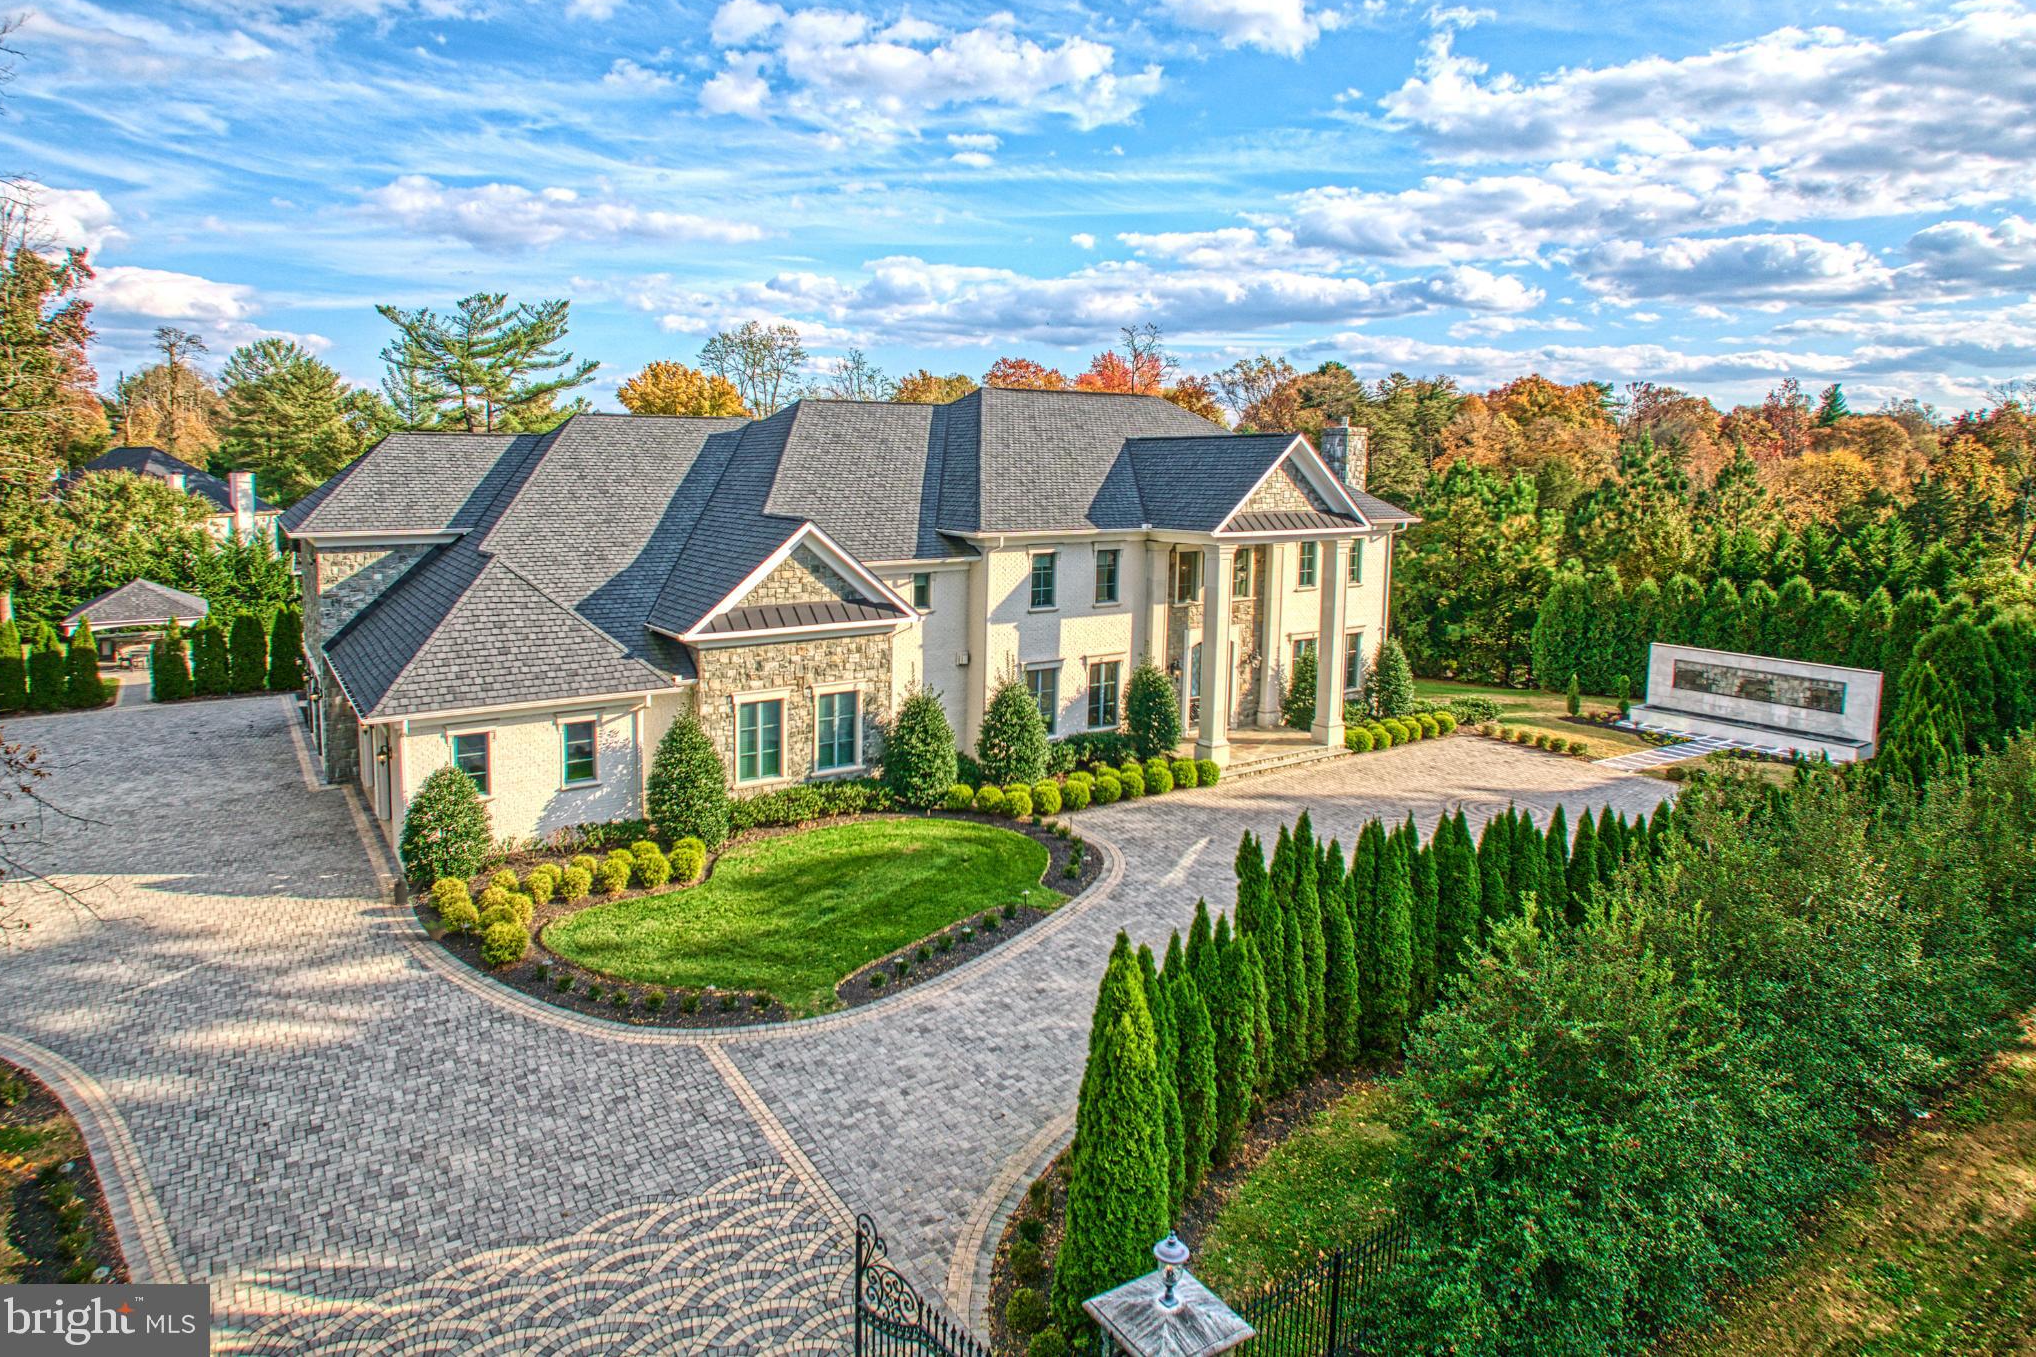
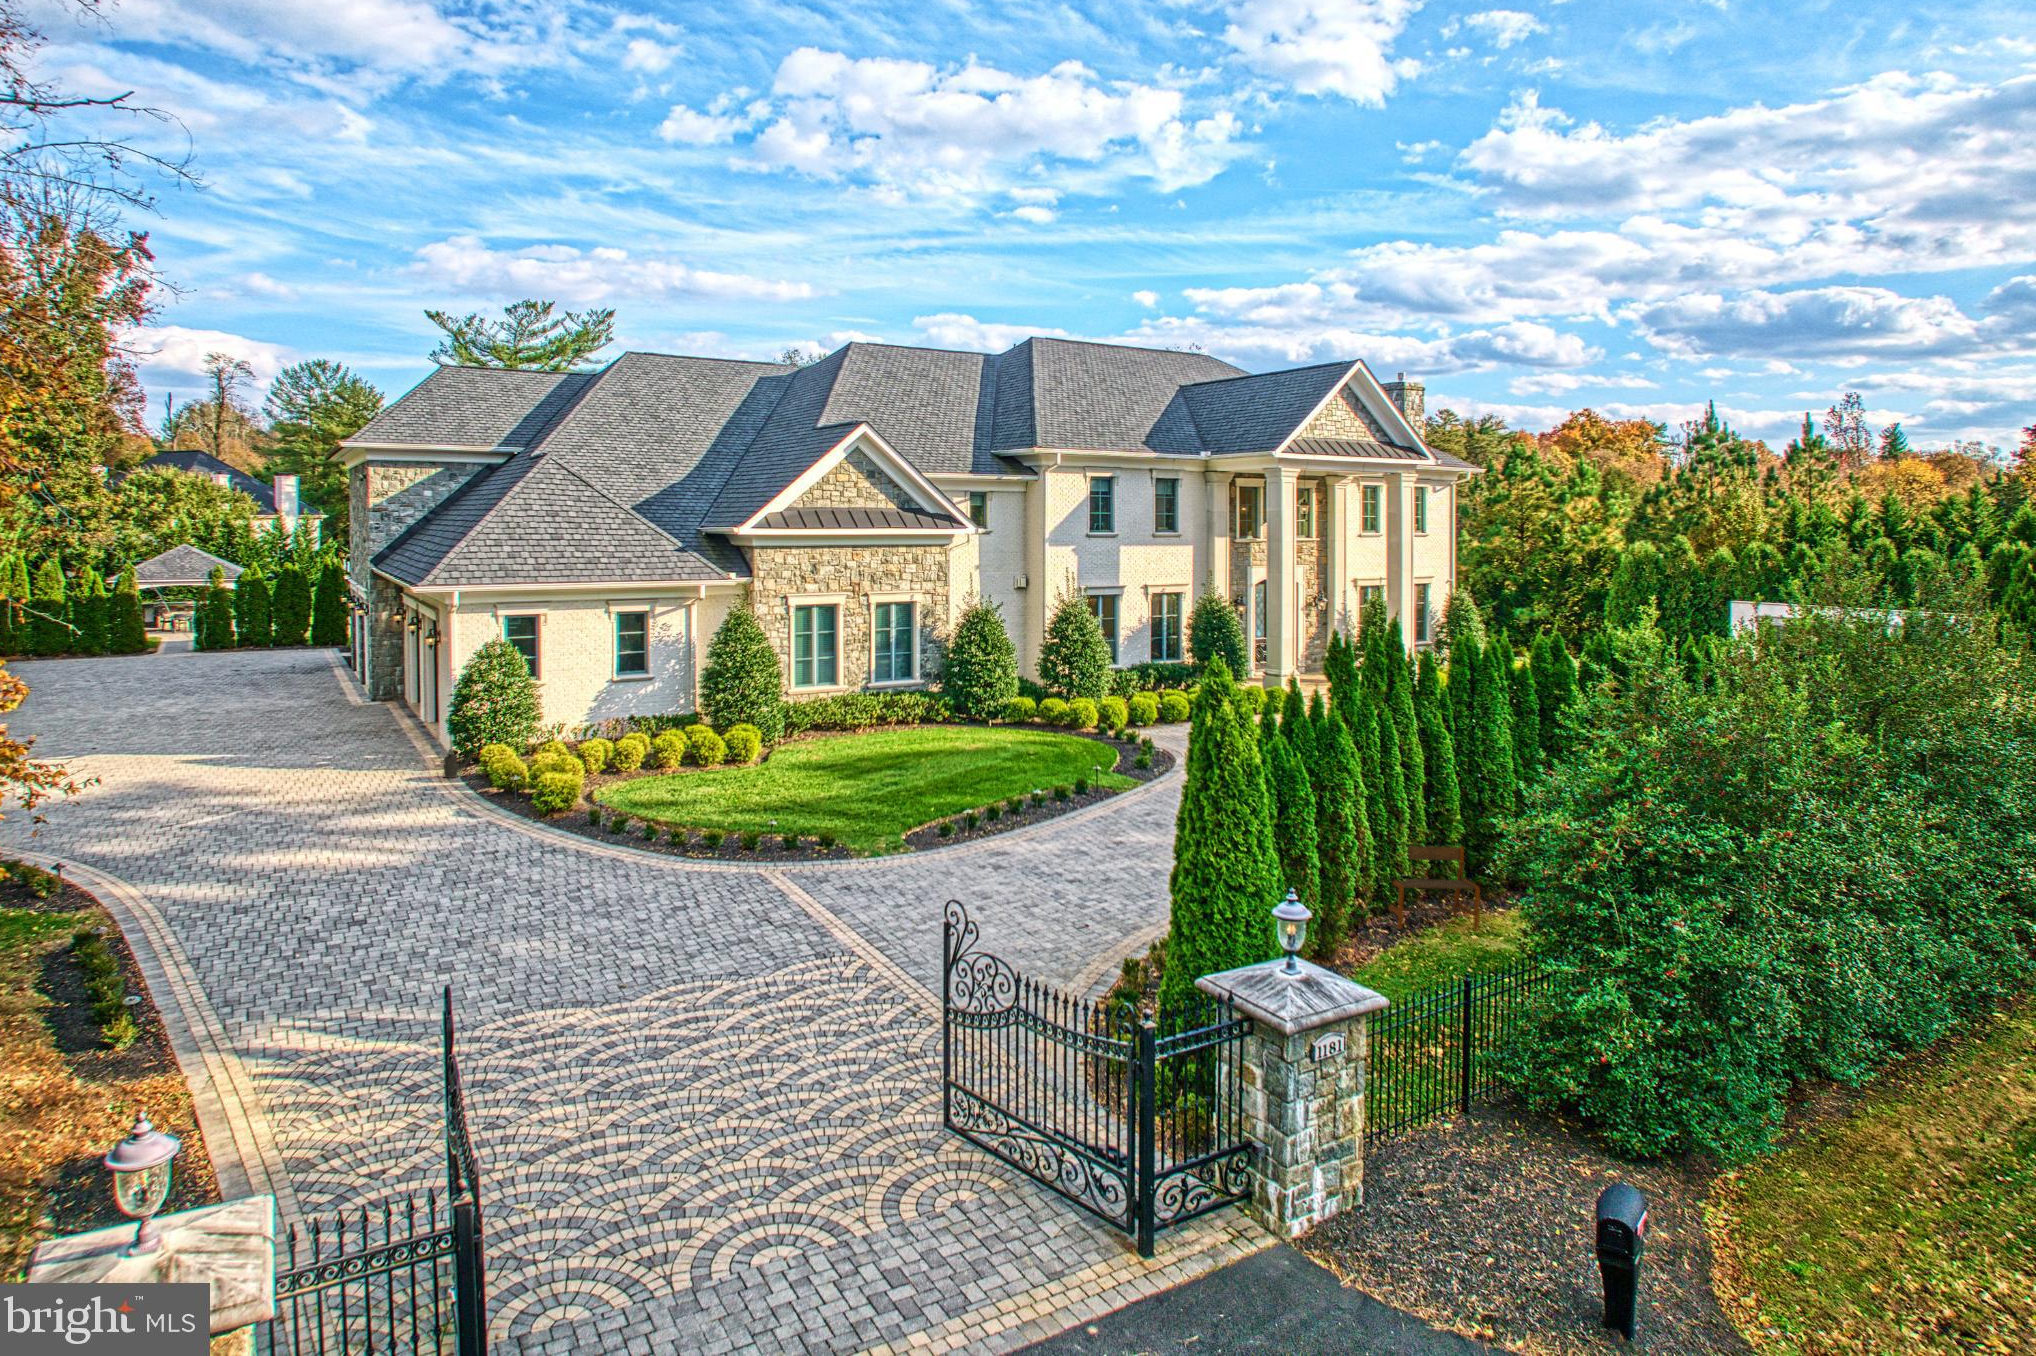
decorative plant: present [423,920,446,940] -> none [468,781,502,801]
bench: none [1281,1024,1366,1107] -> present [1389,846,1480,931]

